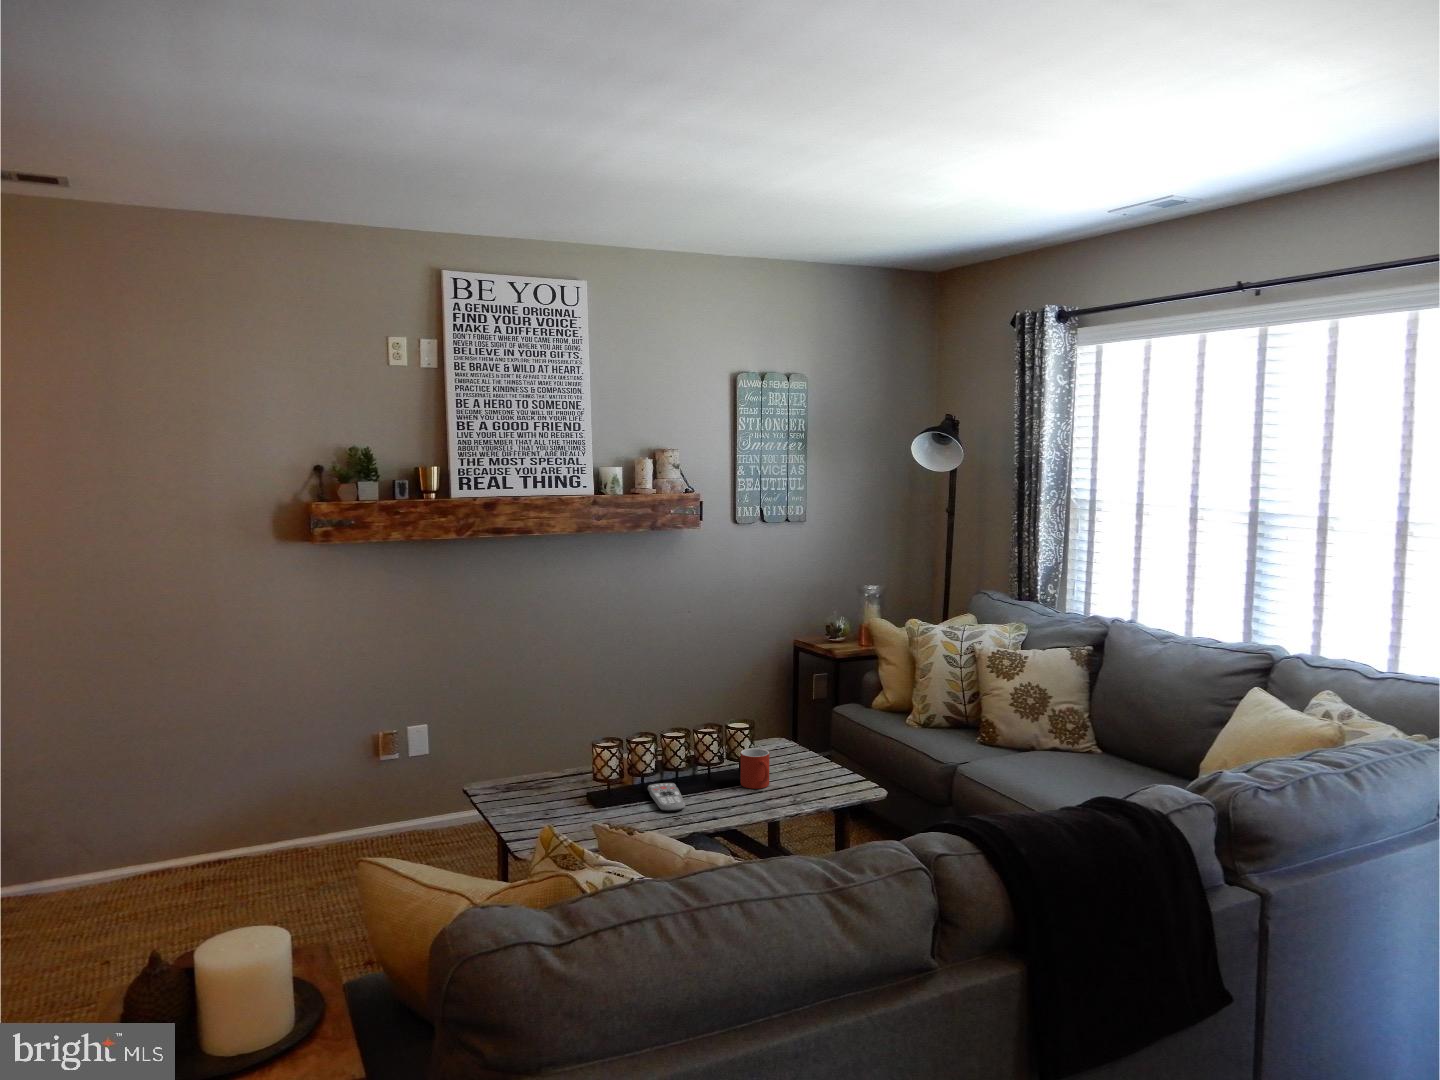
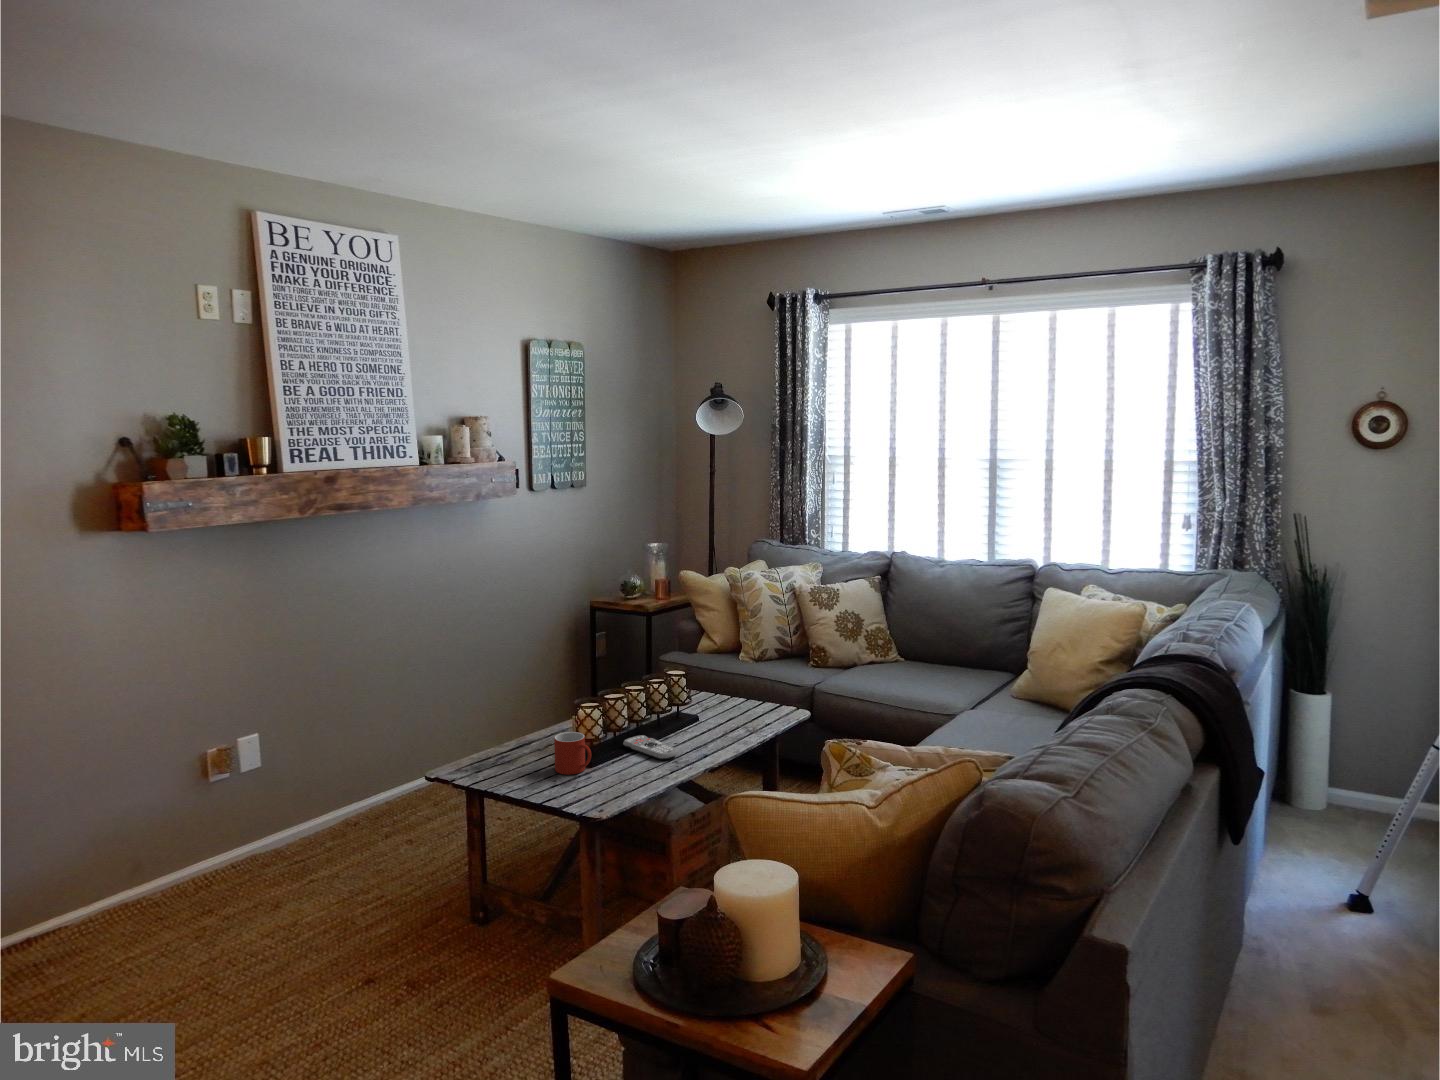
mug: present [740,748,770,789] -> present [554,732,591,775]

